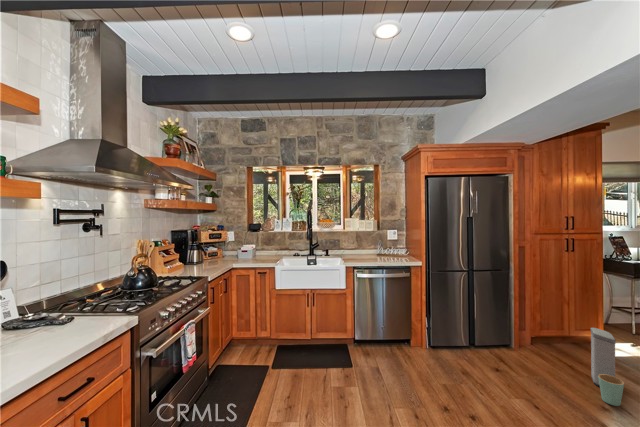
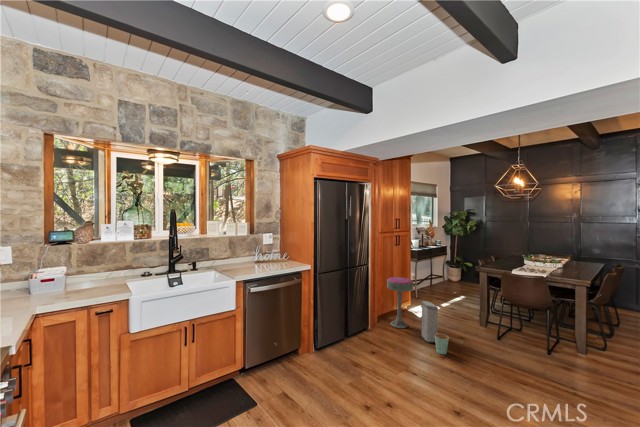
bar stool: none [543,292,586,360] -> present [387,277,413,328]

